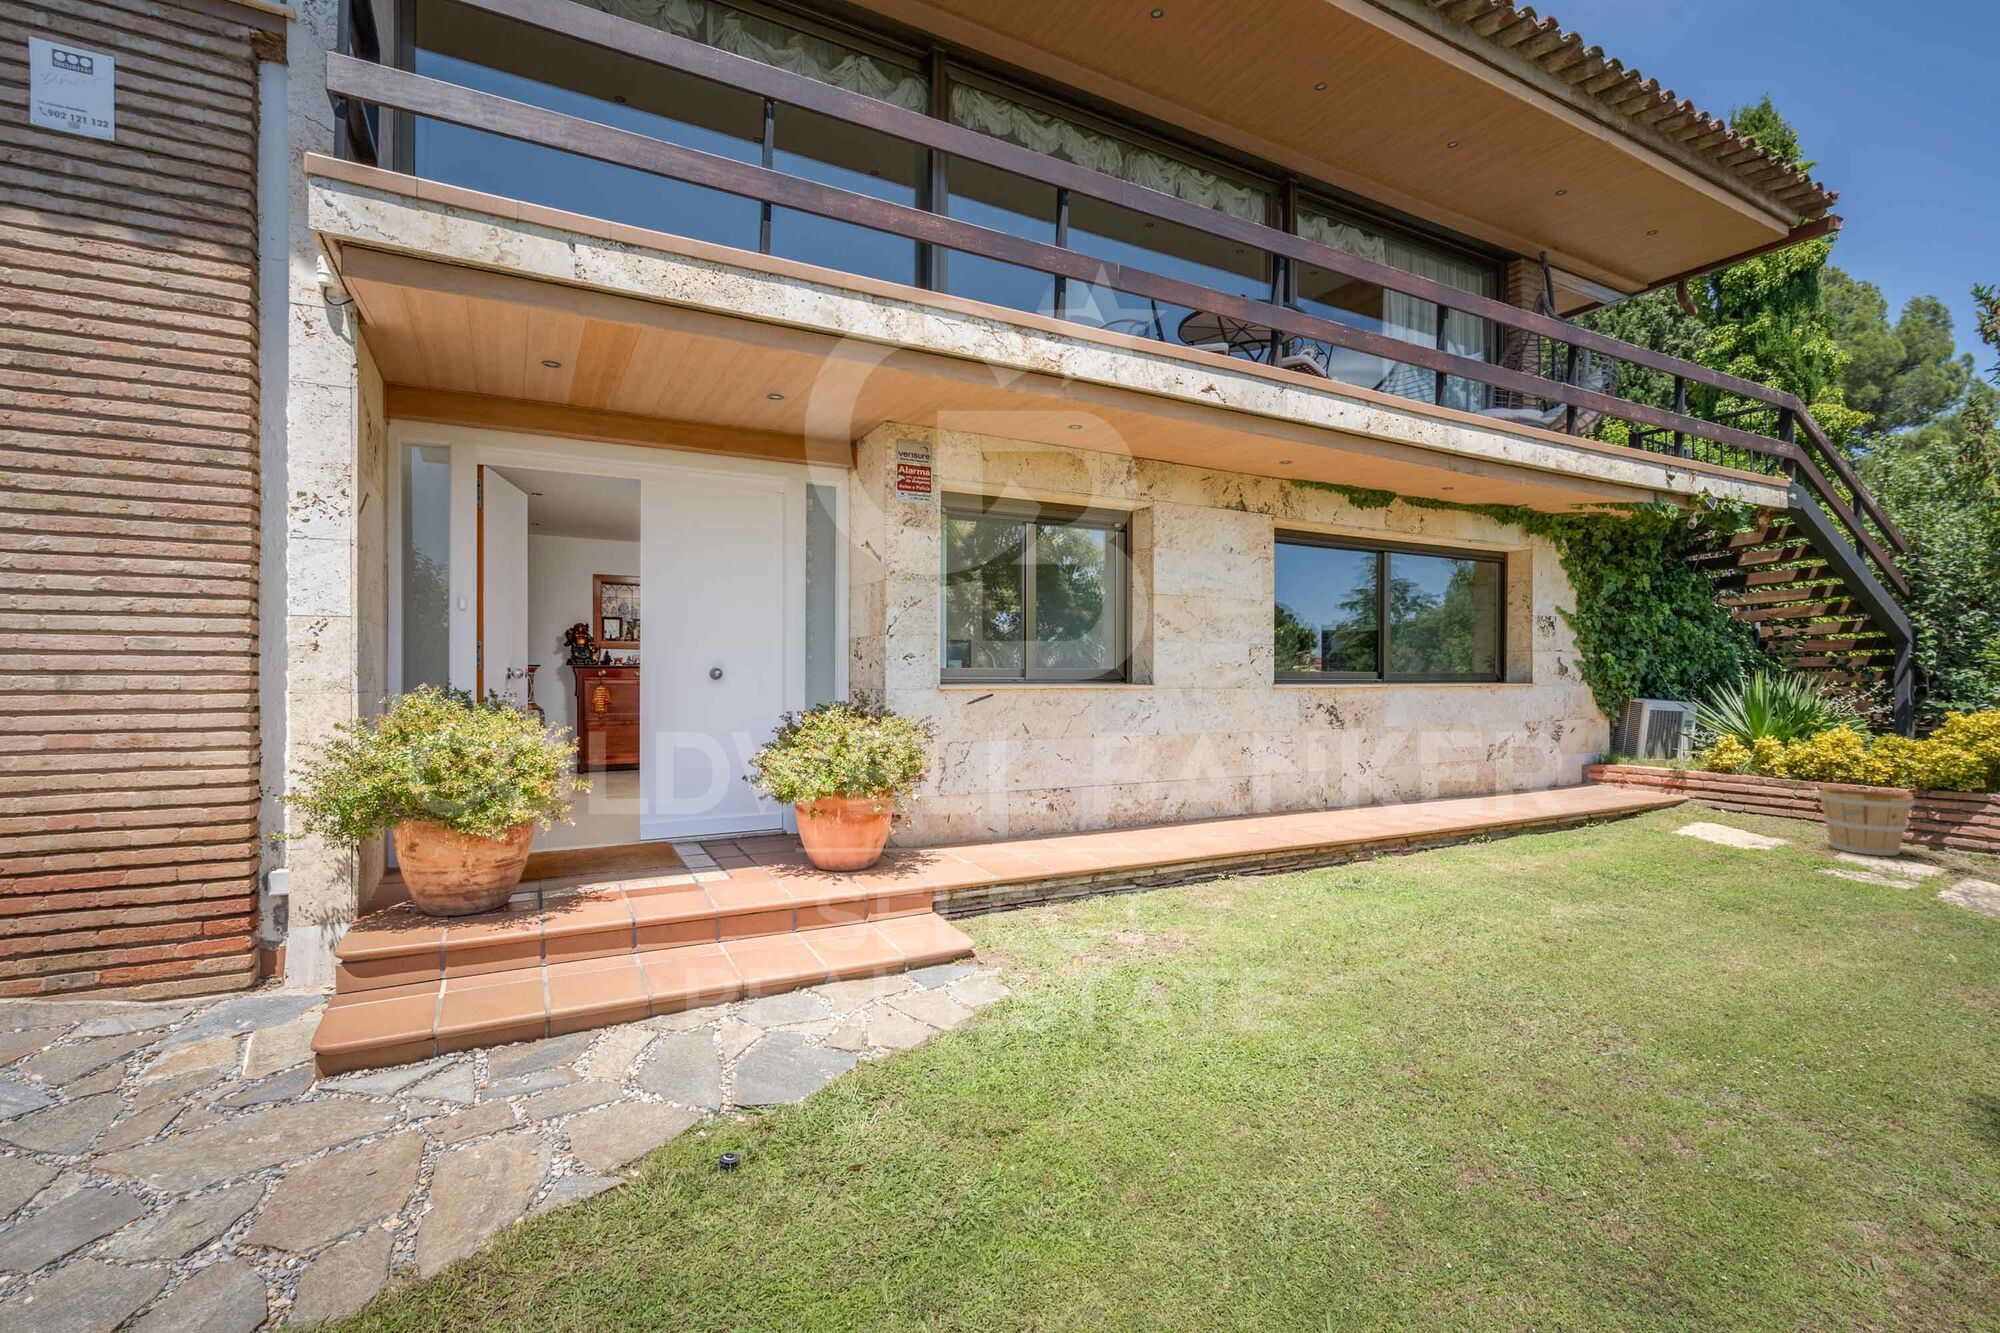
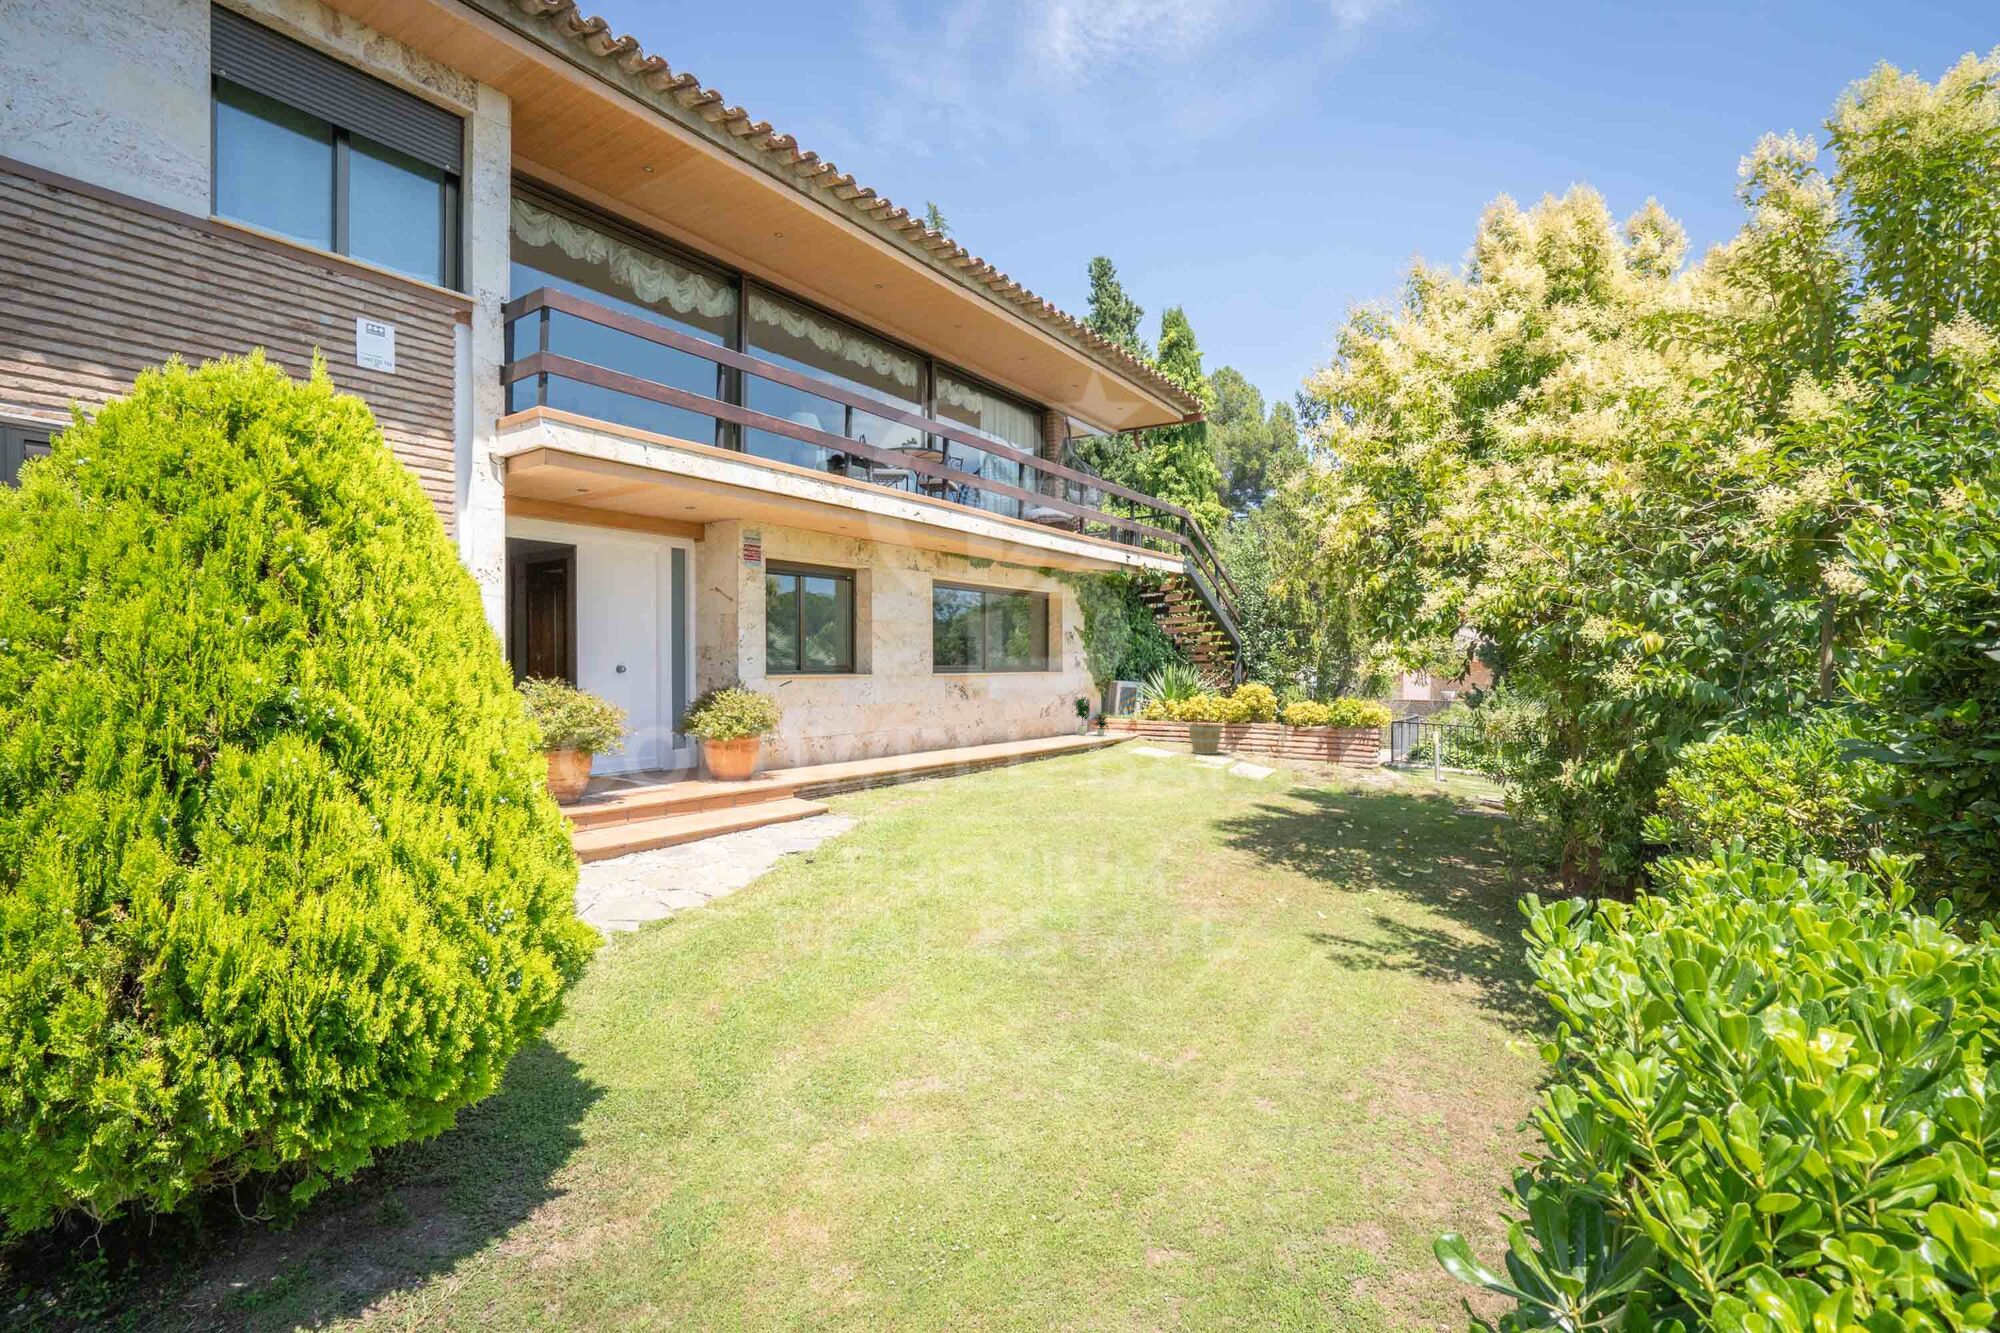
potted plant: none [1551,723,1627,796] -> present [1075,697,1108,736]

